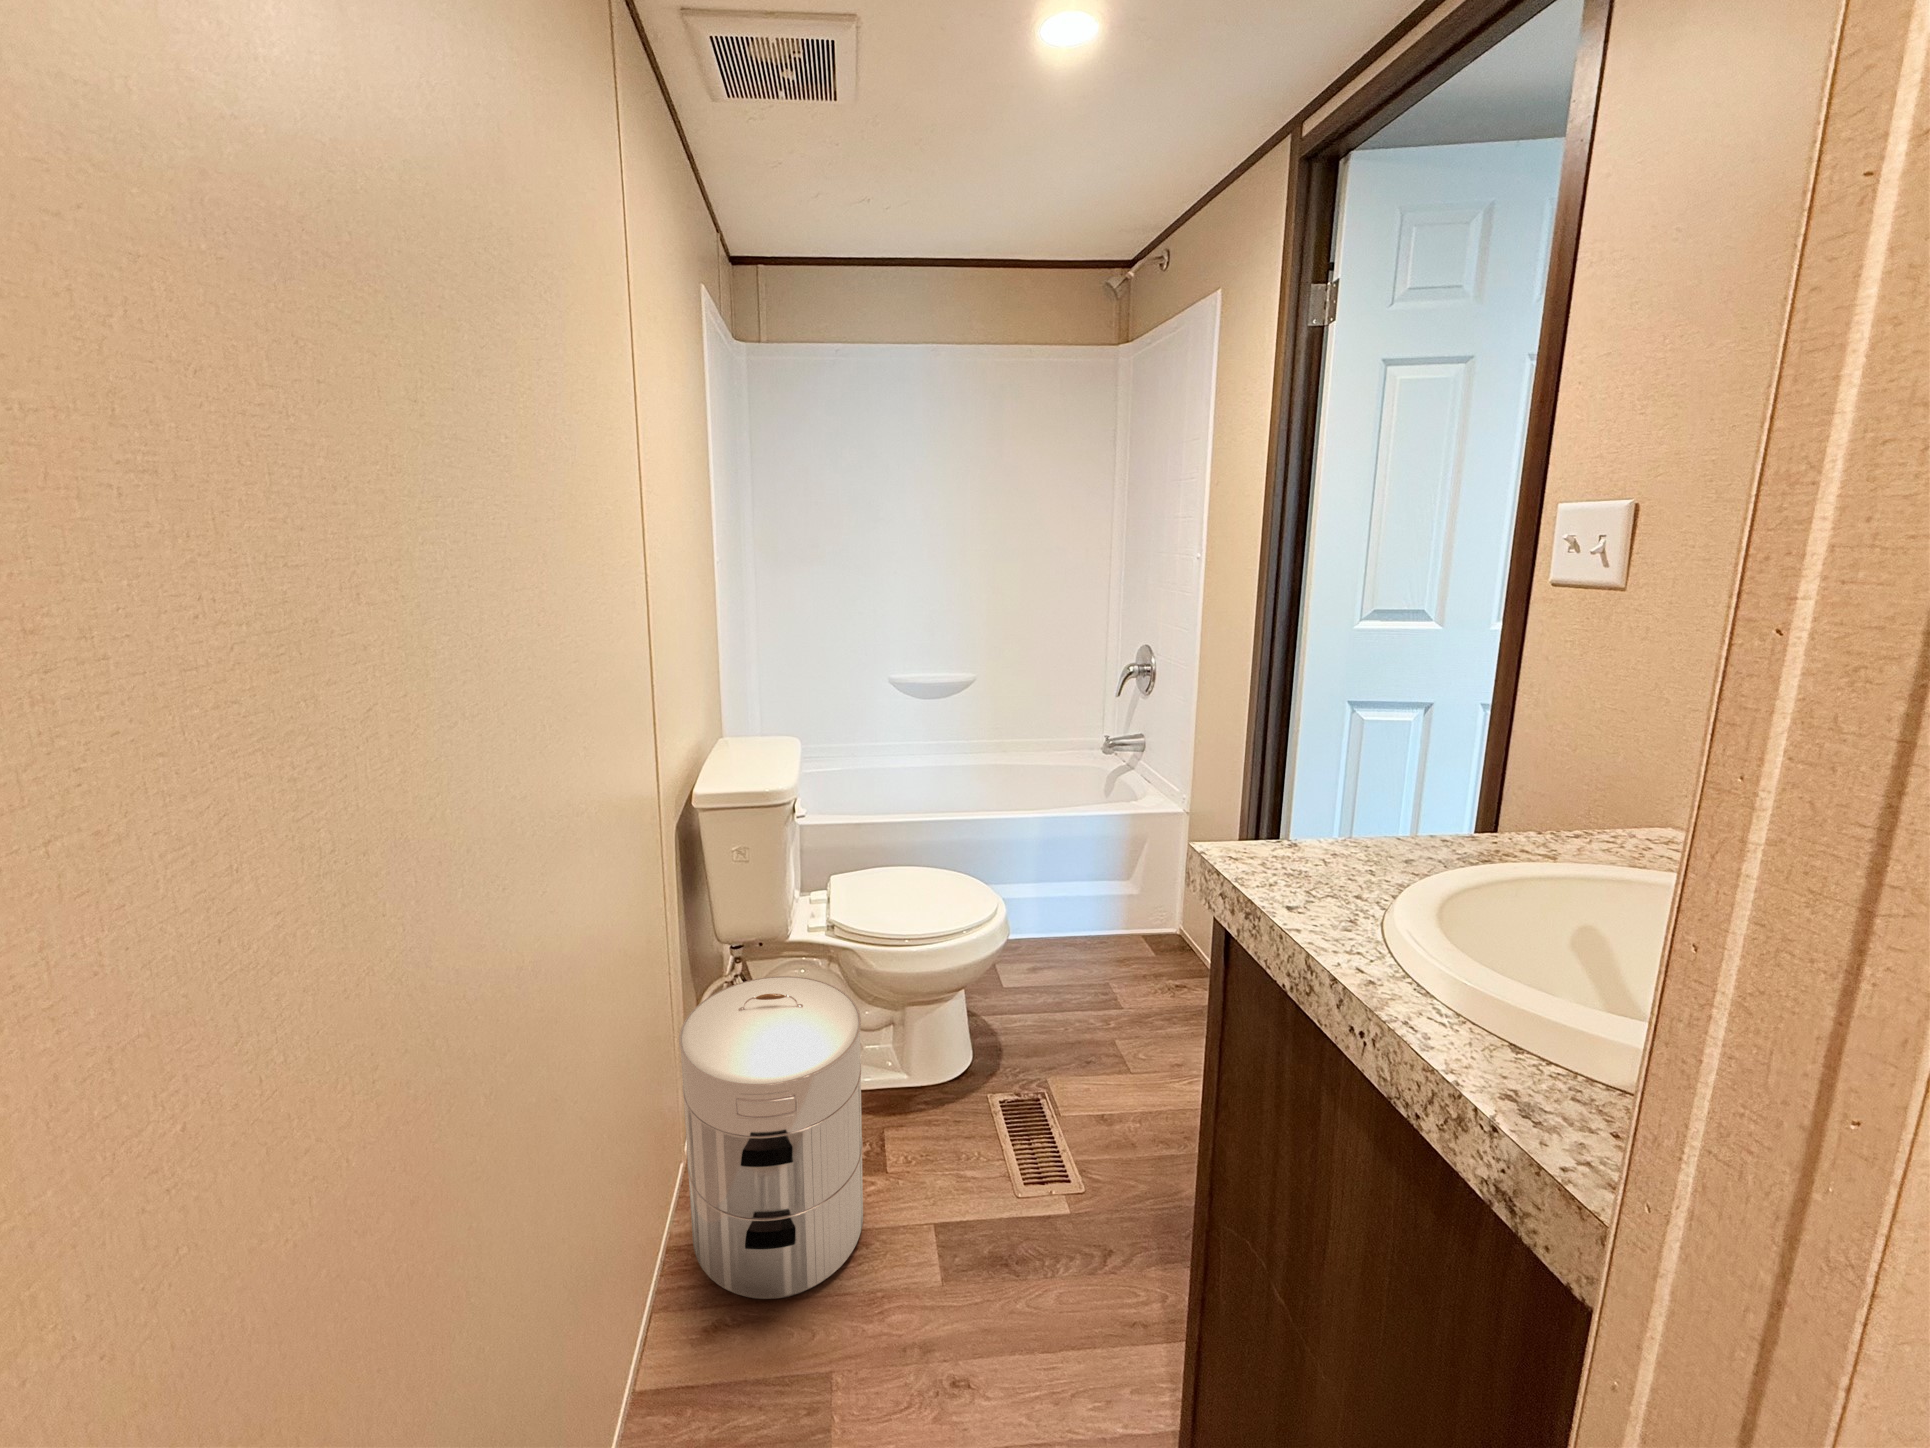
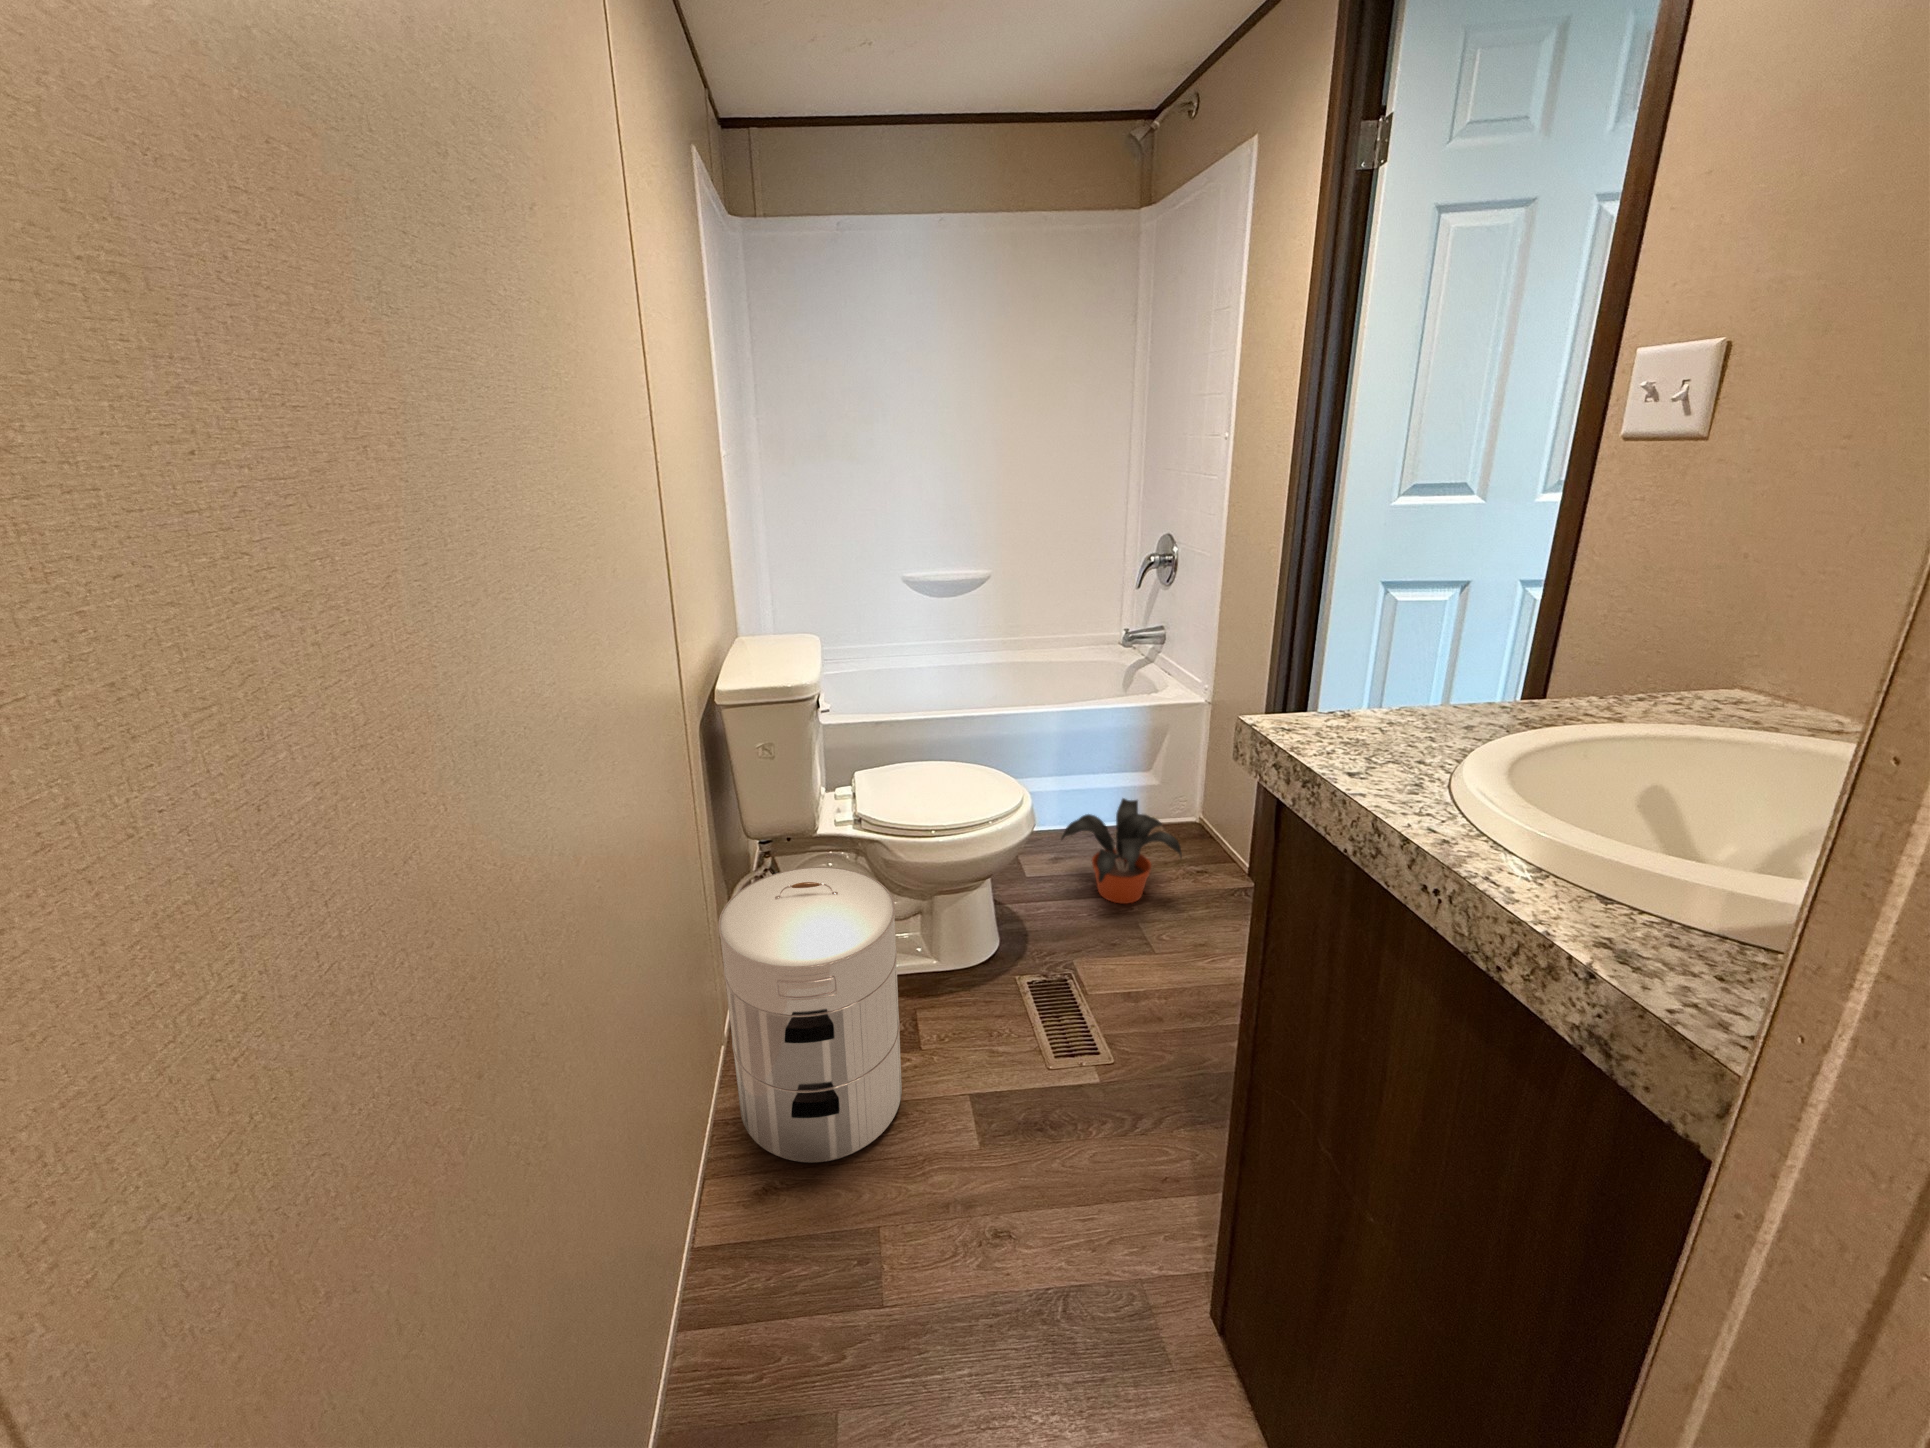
potted plant: none [1037,906,1159,1018] -> present [1061,798,1182,904]

